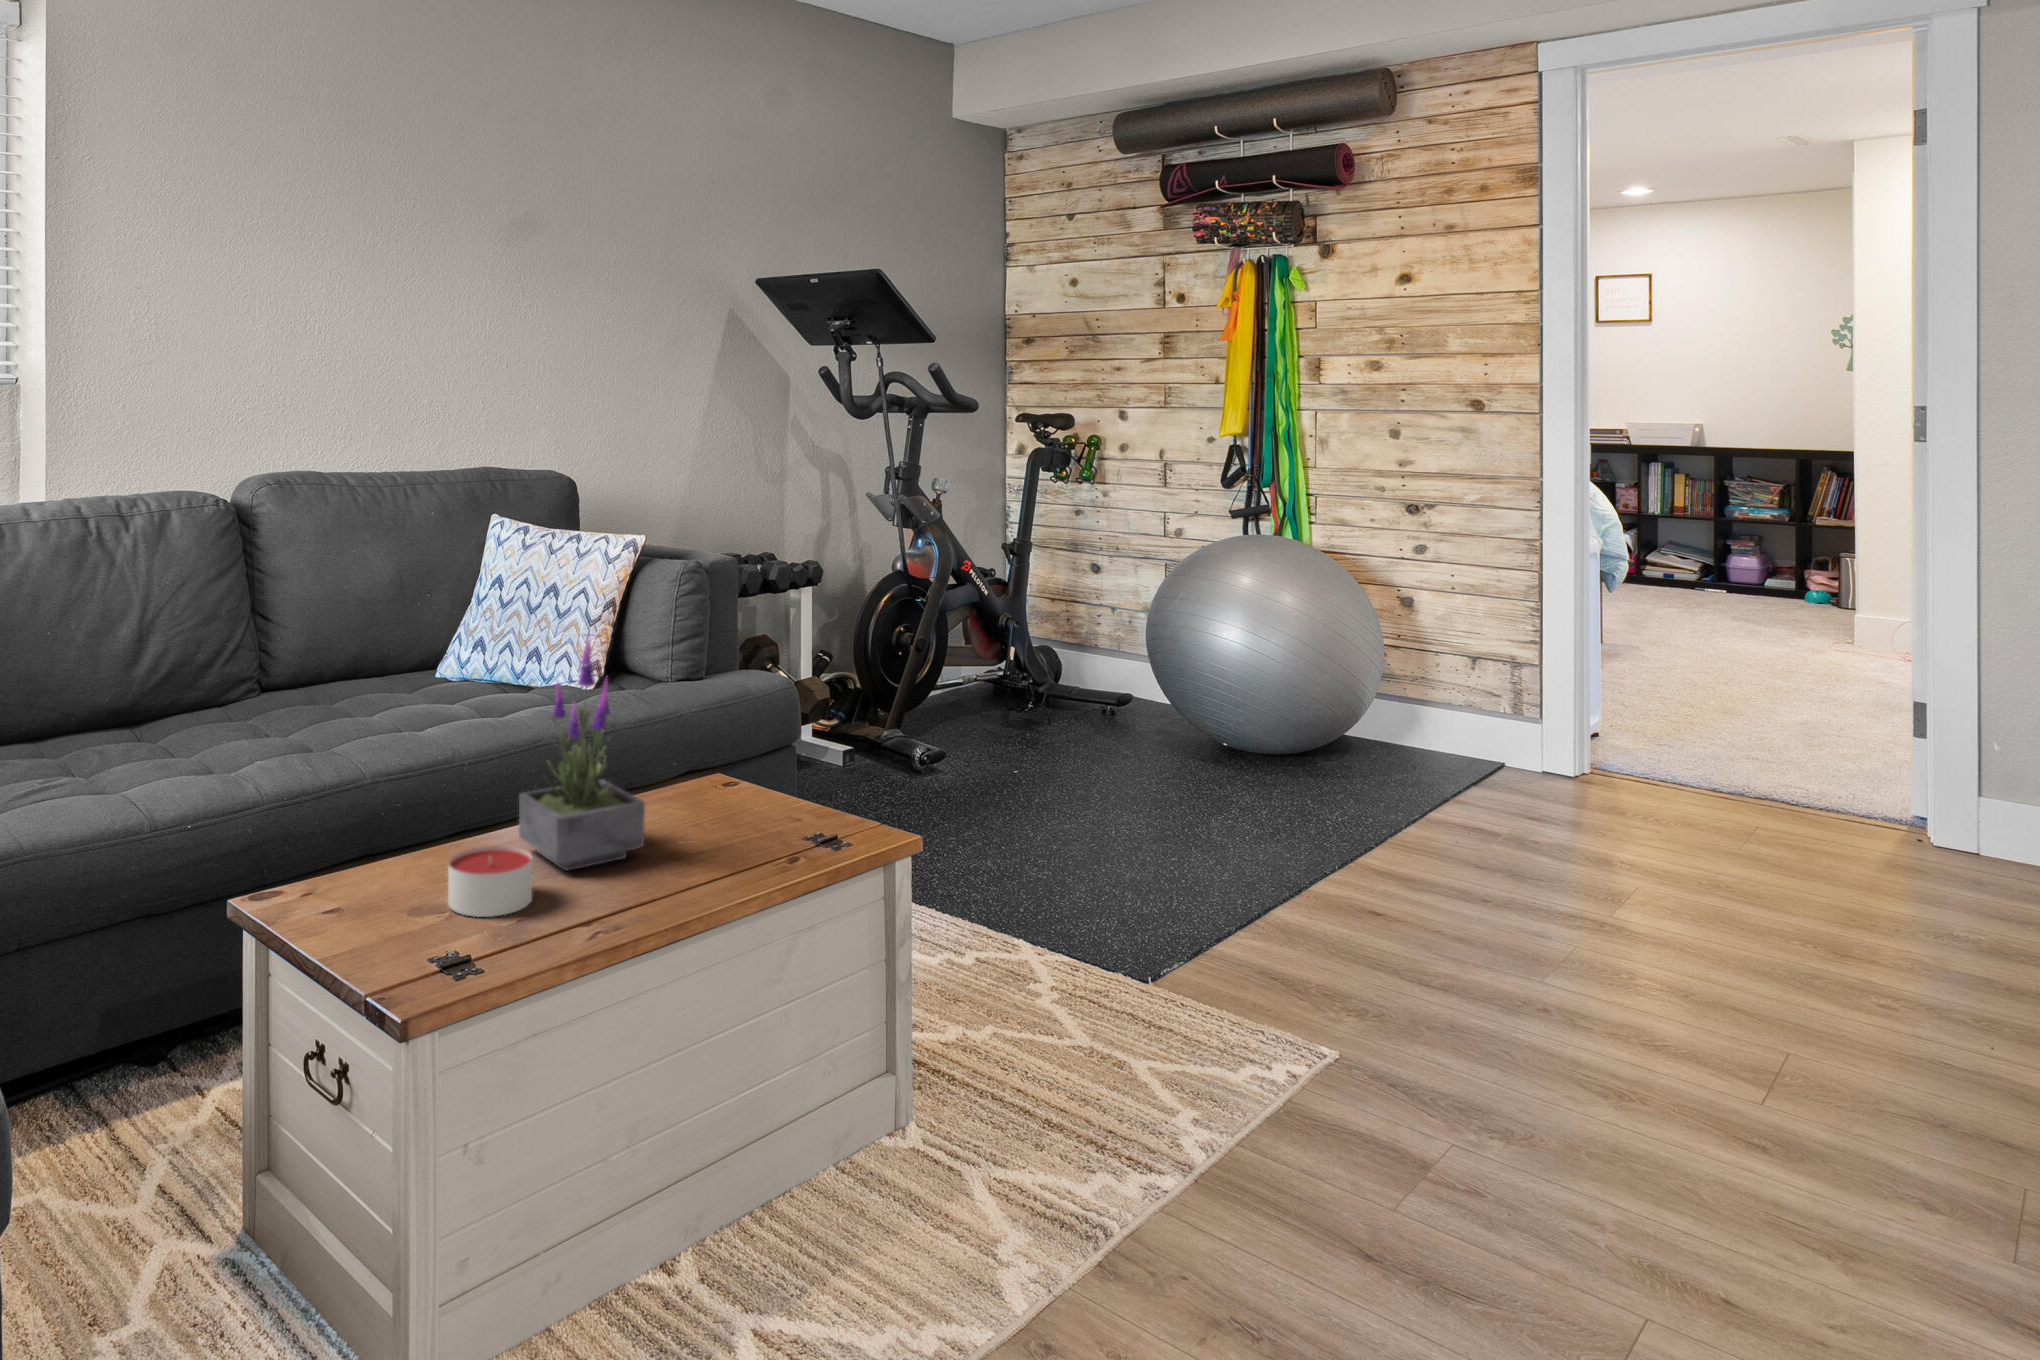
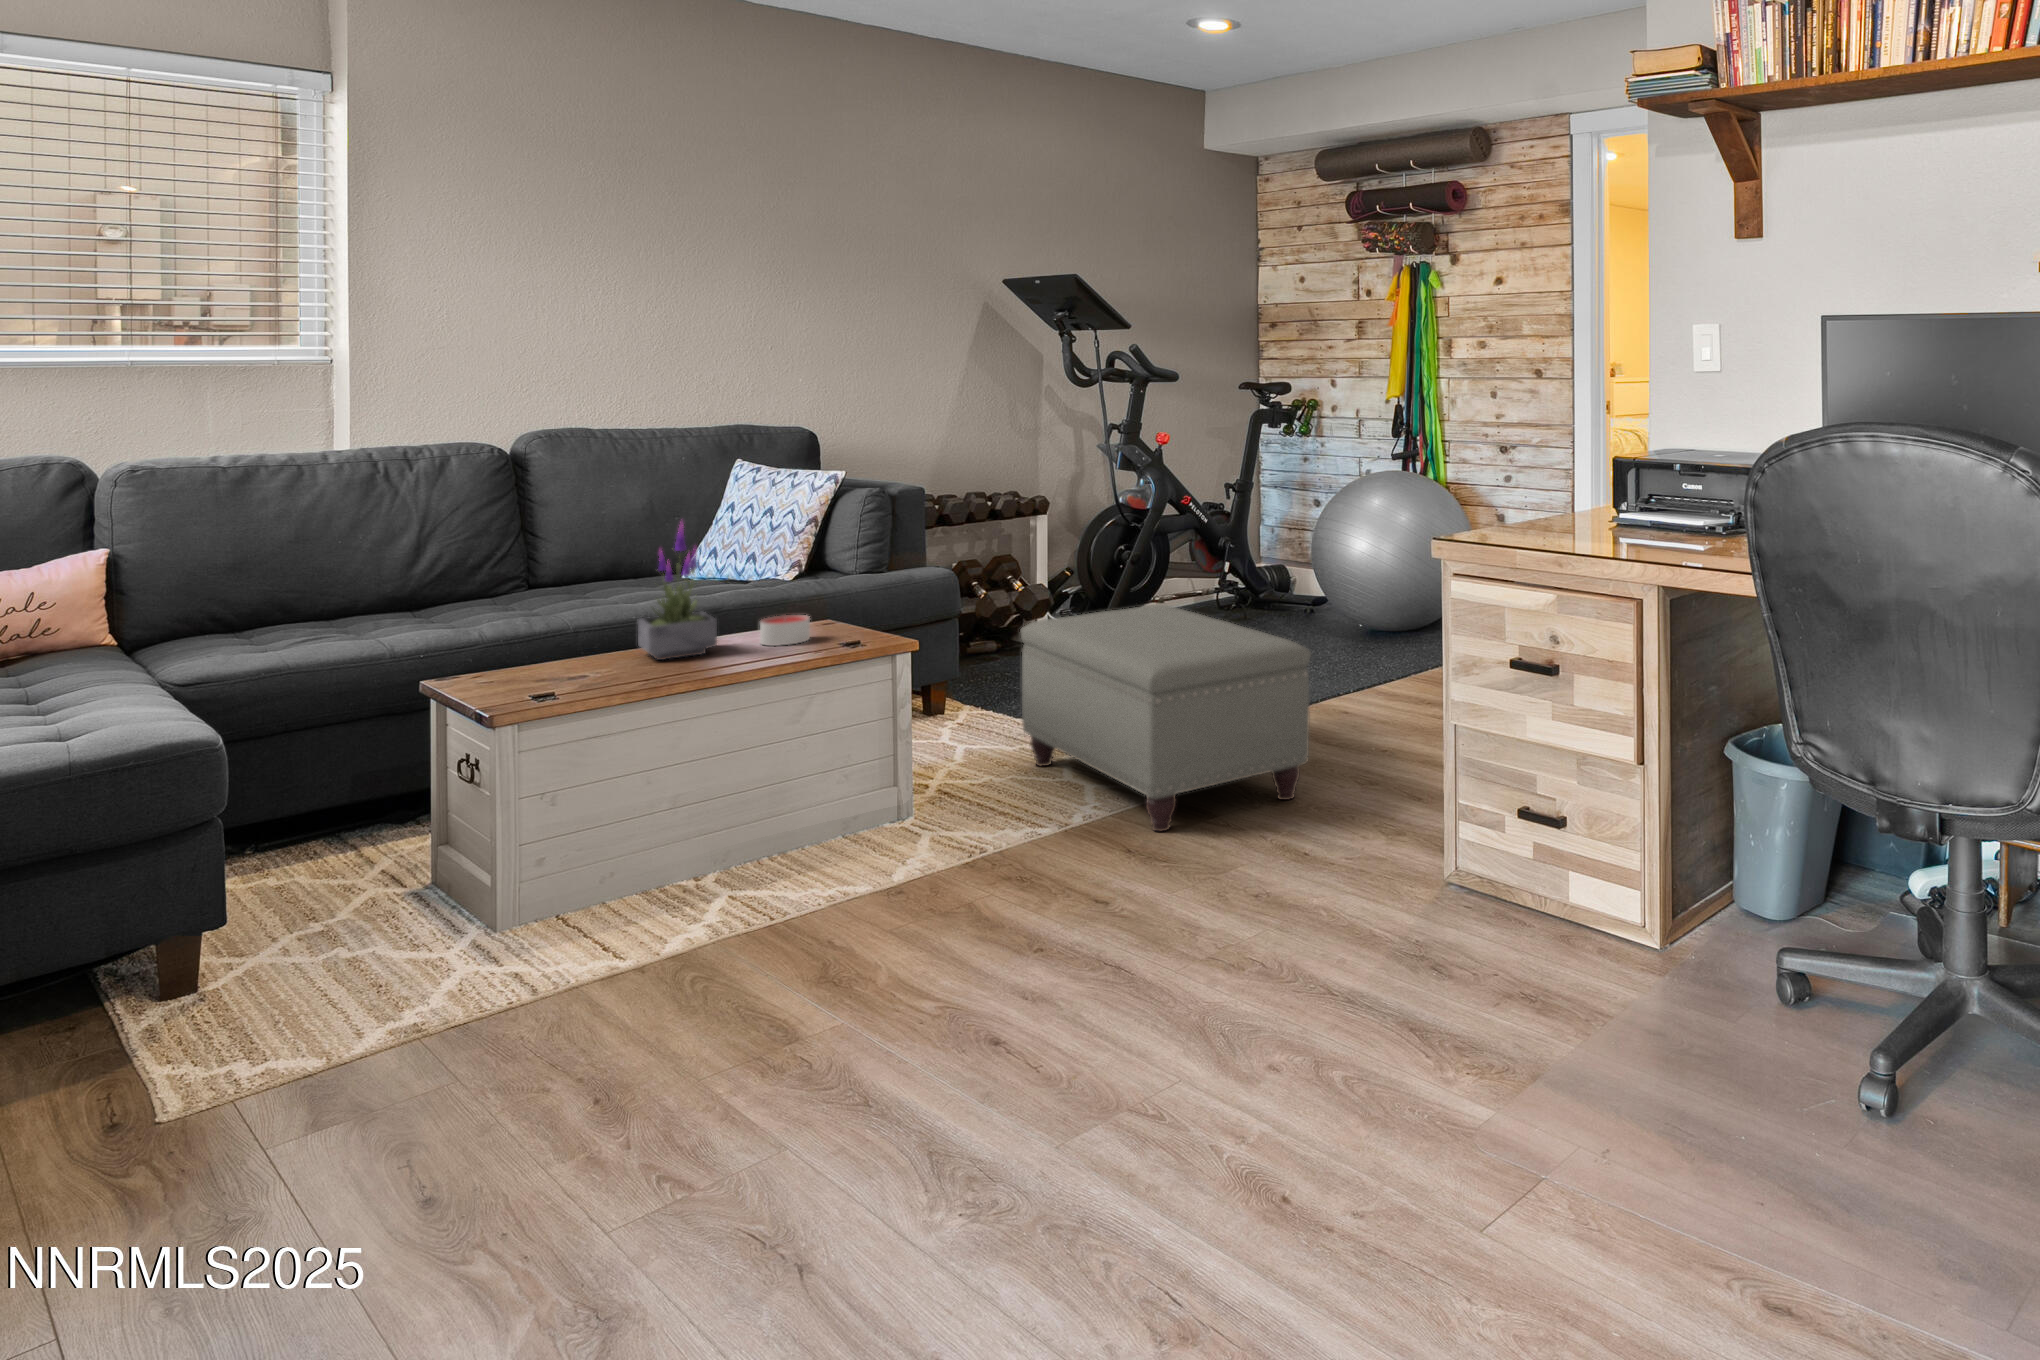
ottoman: none [987,754,1570,1214] -> present [1021,605,1311,831]
candle: present [448,846,532,917] -> present [760,615,810,646]

